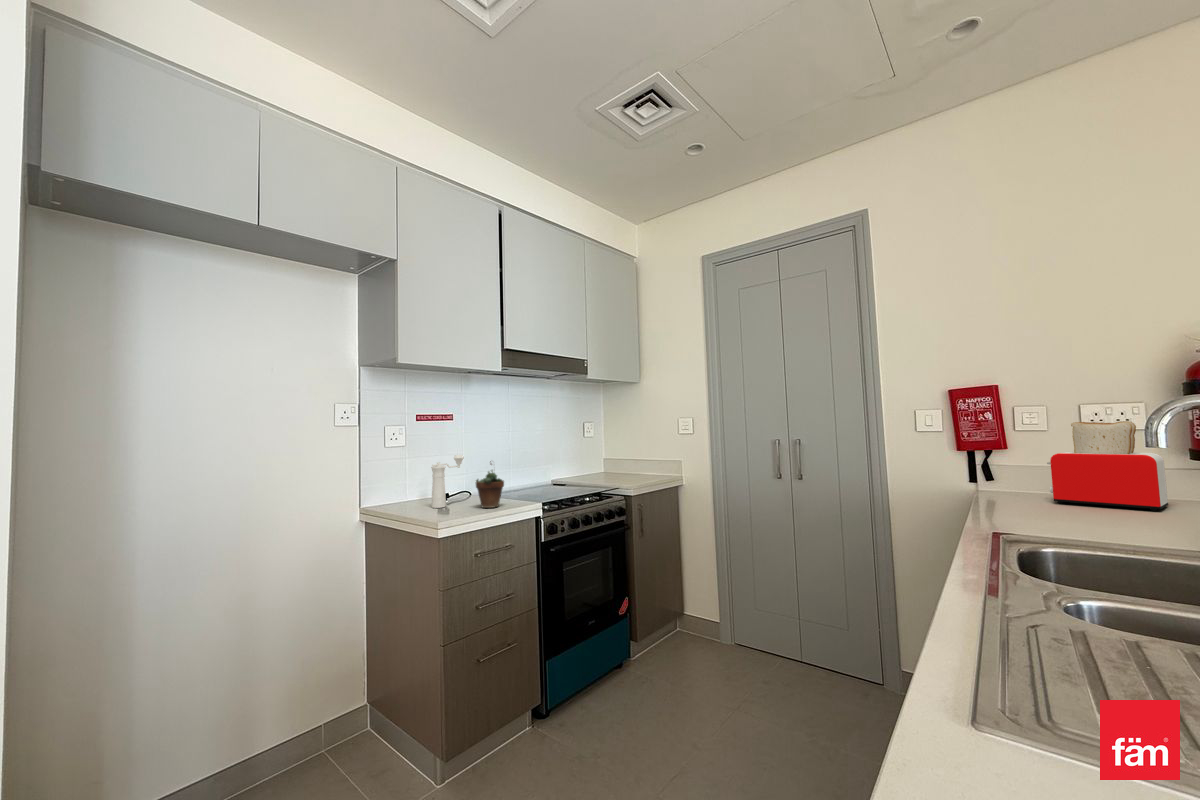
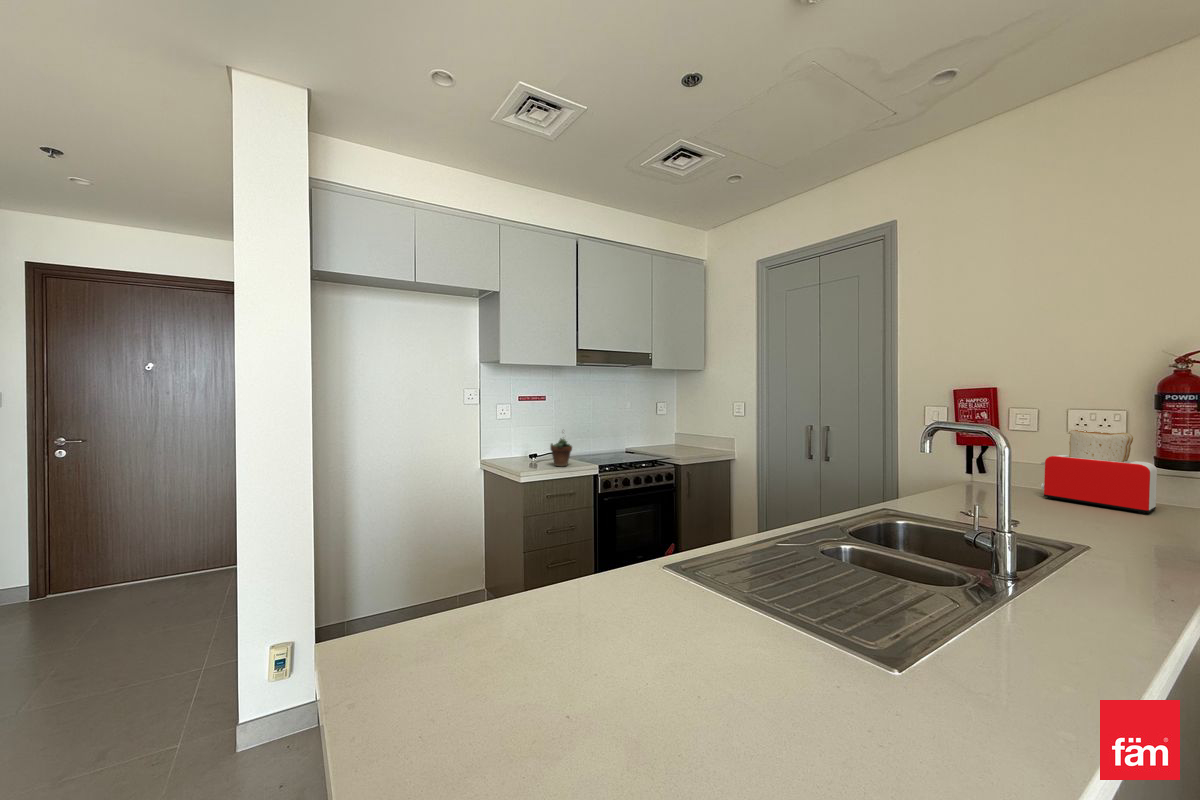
pepper mill: present [431,455,464,508] -> none [516,423,541,463]

